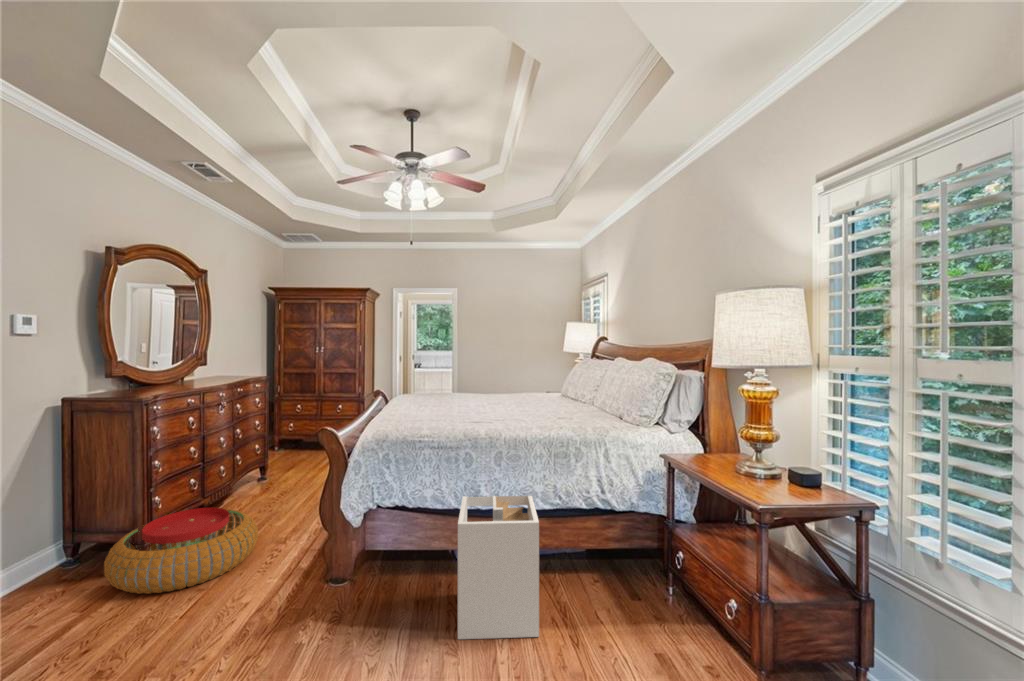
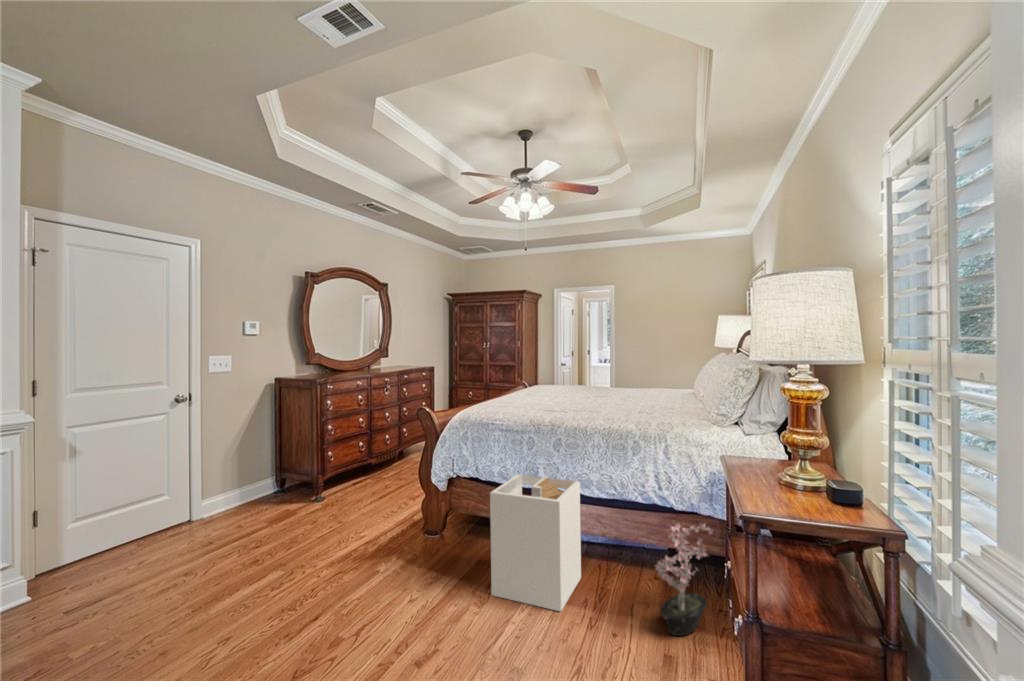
pouf: present [104,507,258,594] -> none [295,465,393,519]
potted plant: none [611,515,681,630] -> present [655,521,713,636]

